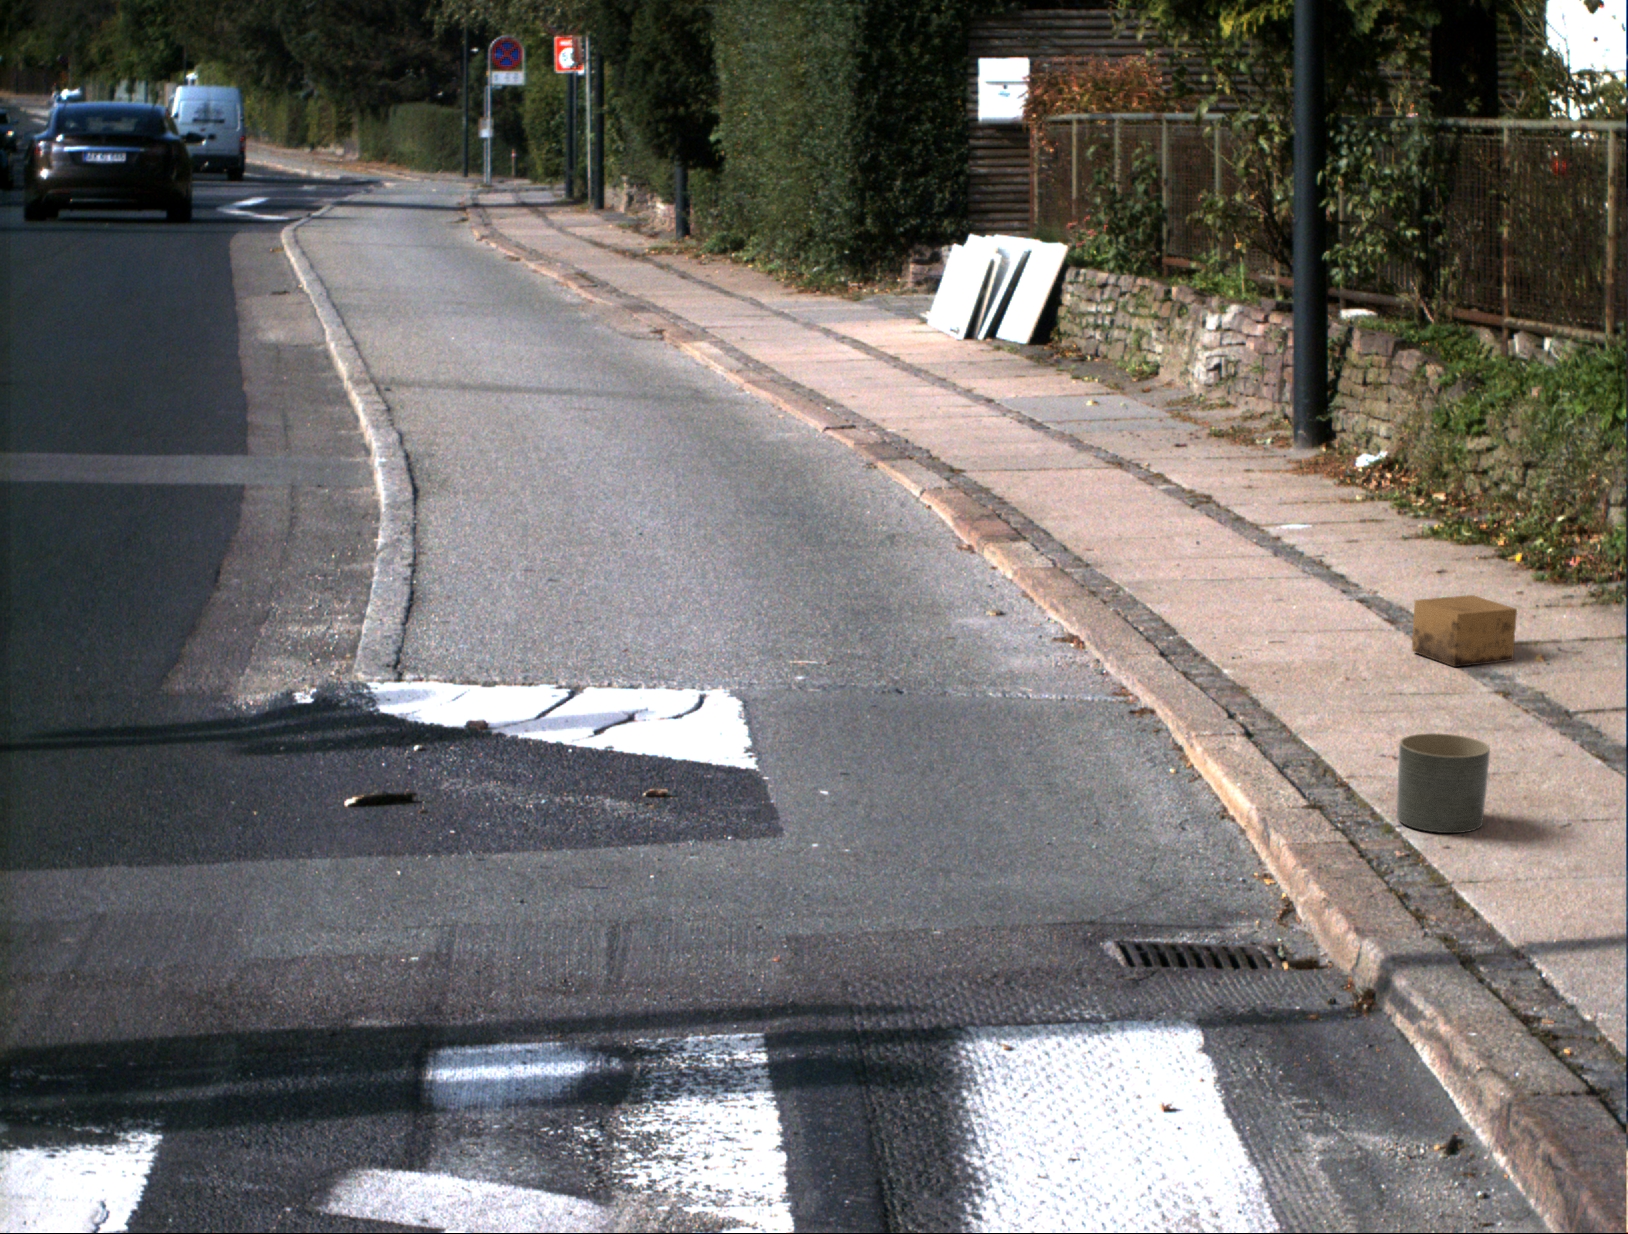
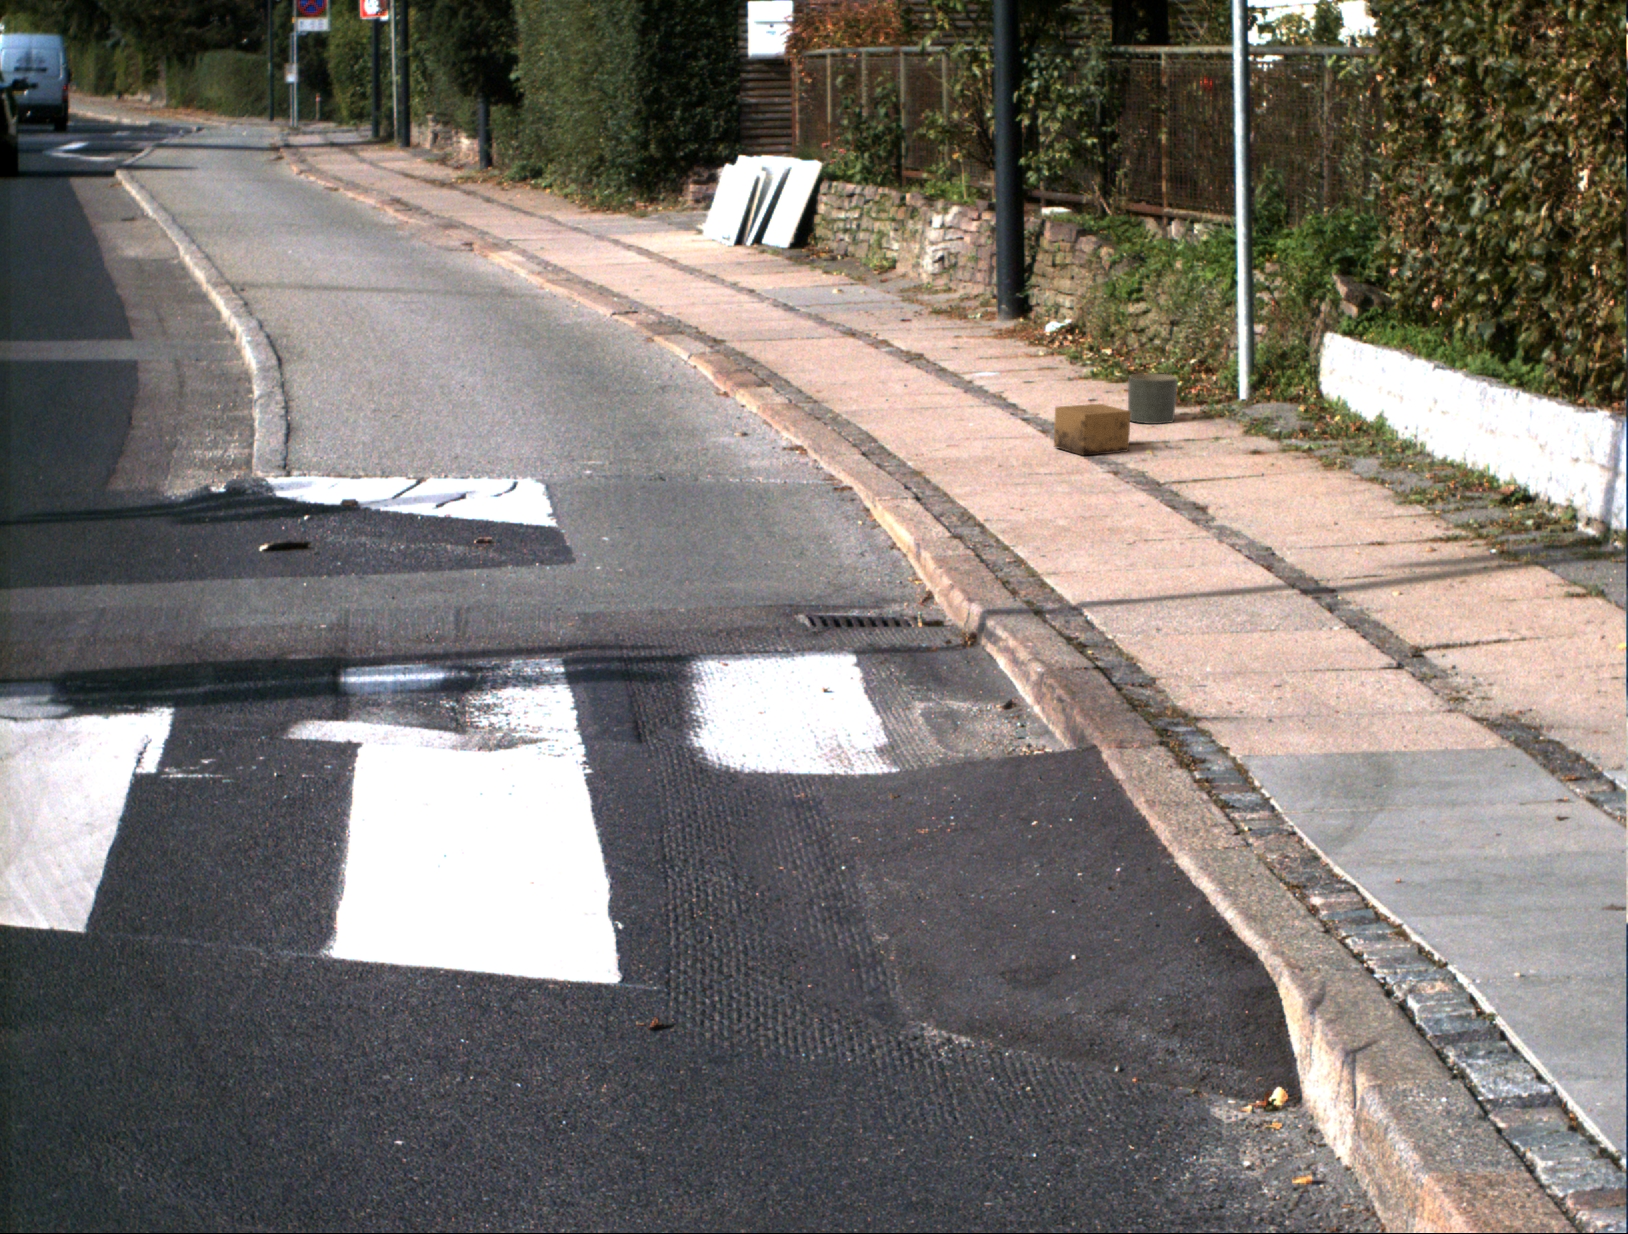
planter: present [1397,733,1490,833] -> present [1128,374,1177,424]

